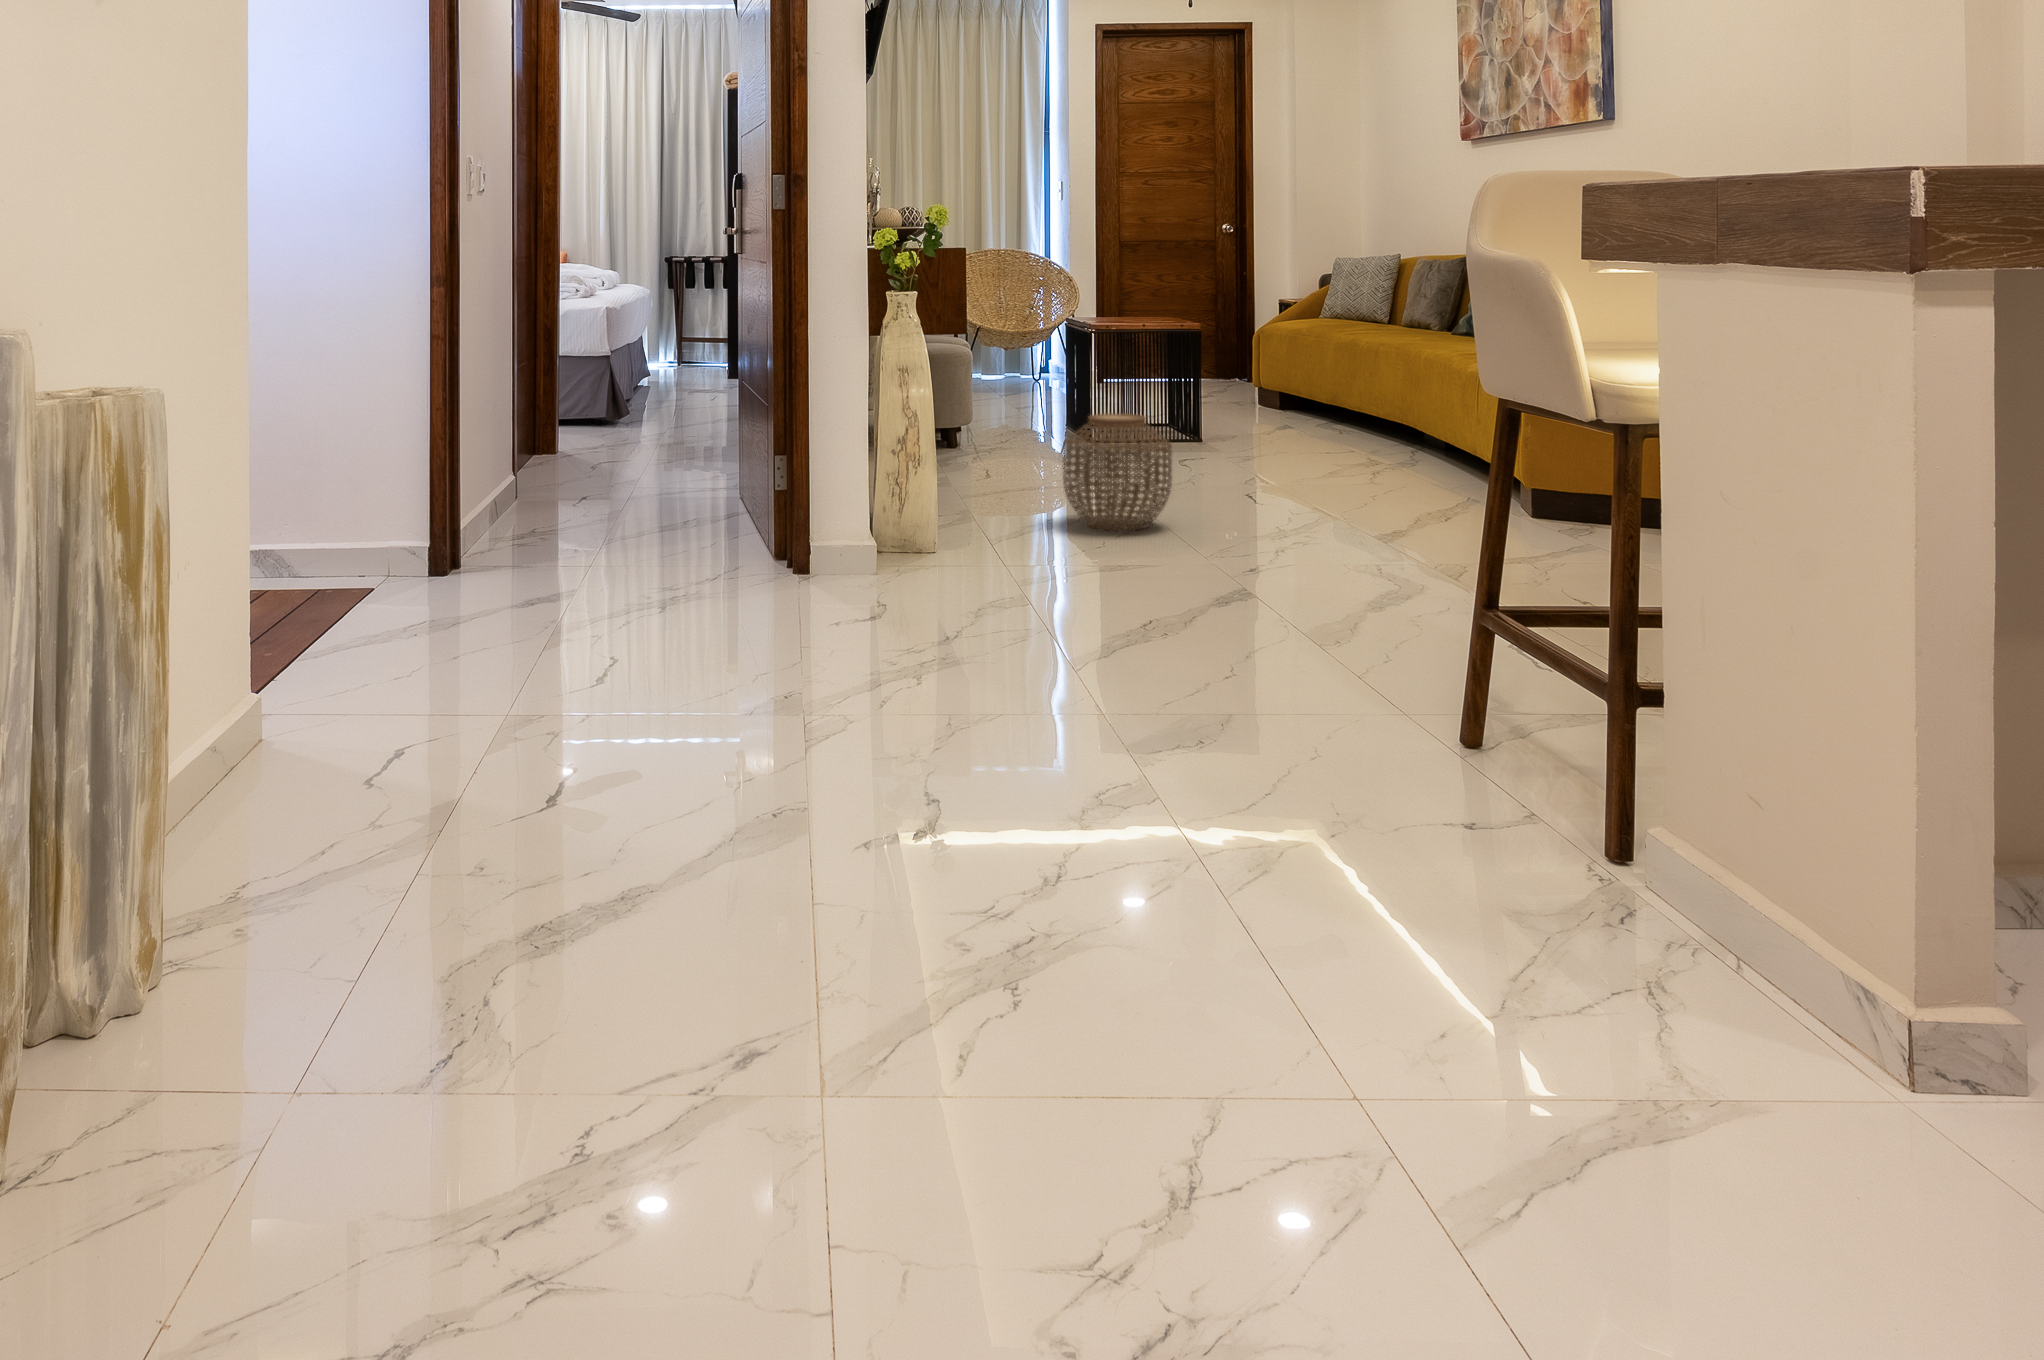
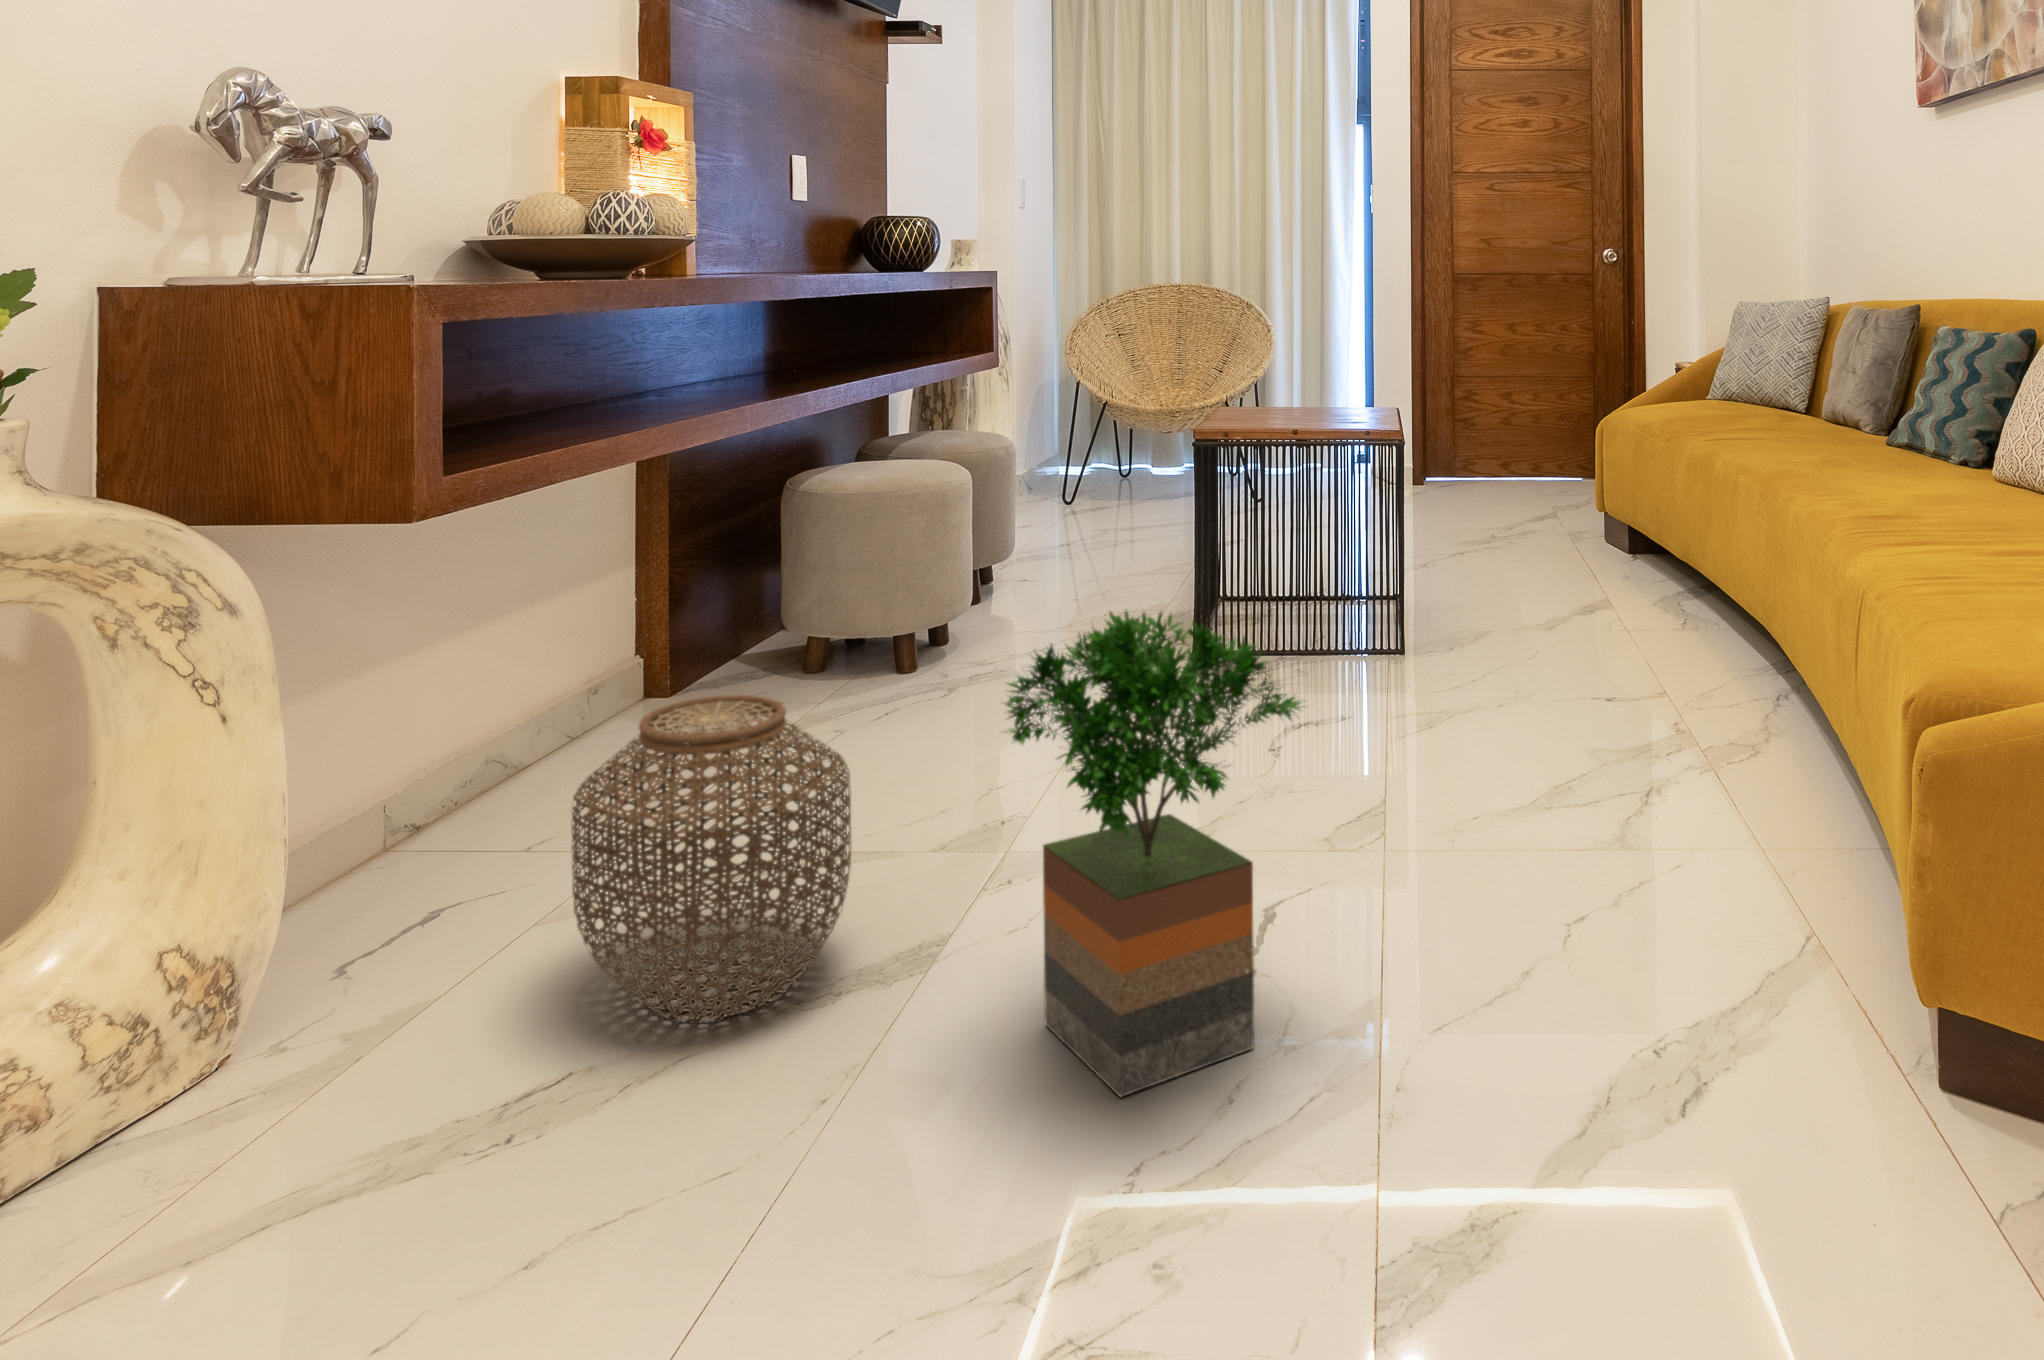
potted tree: none [1255,367,1364,533] -> present [1005,611,1301,1097]

